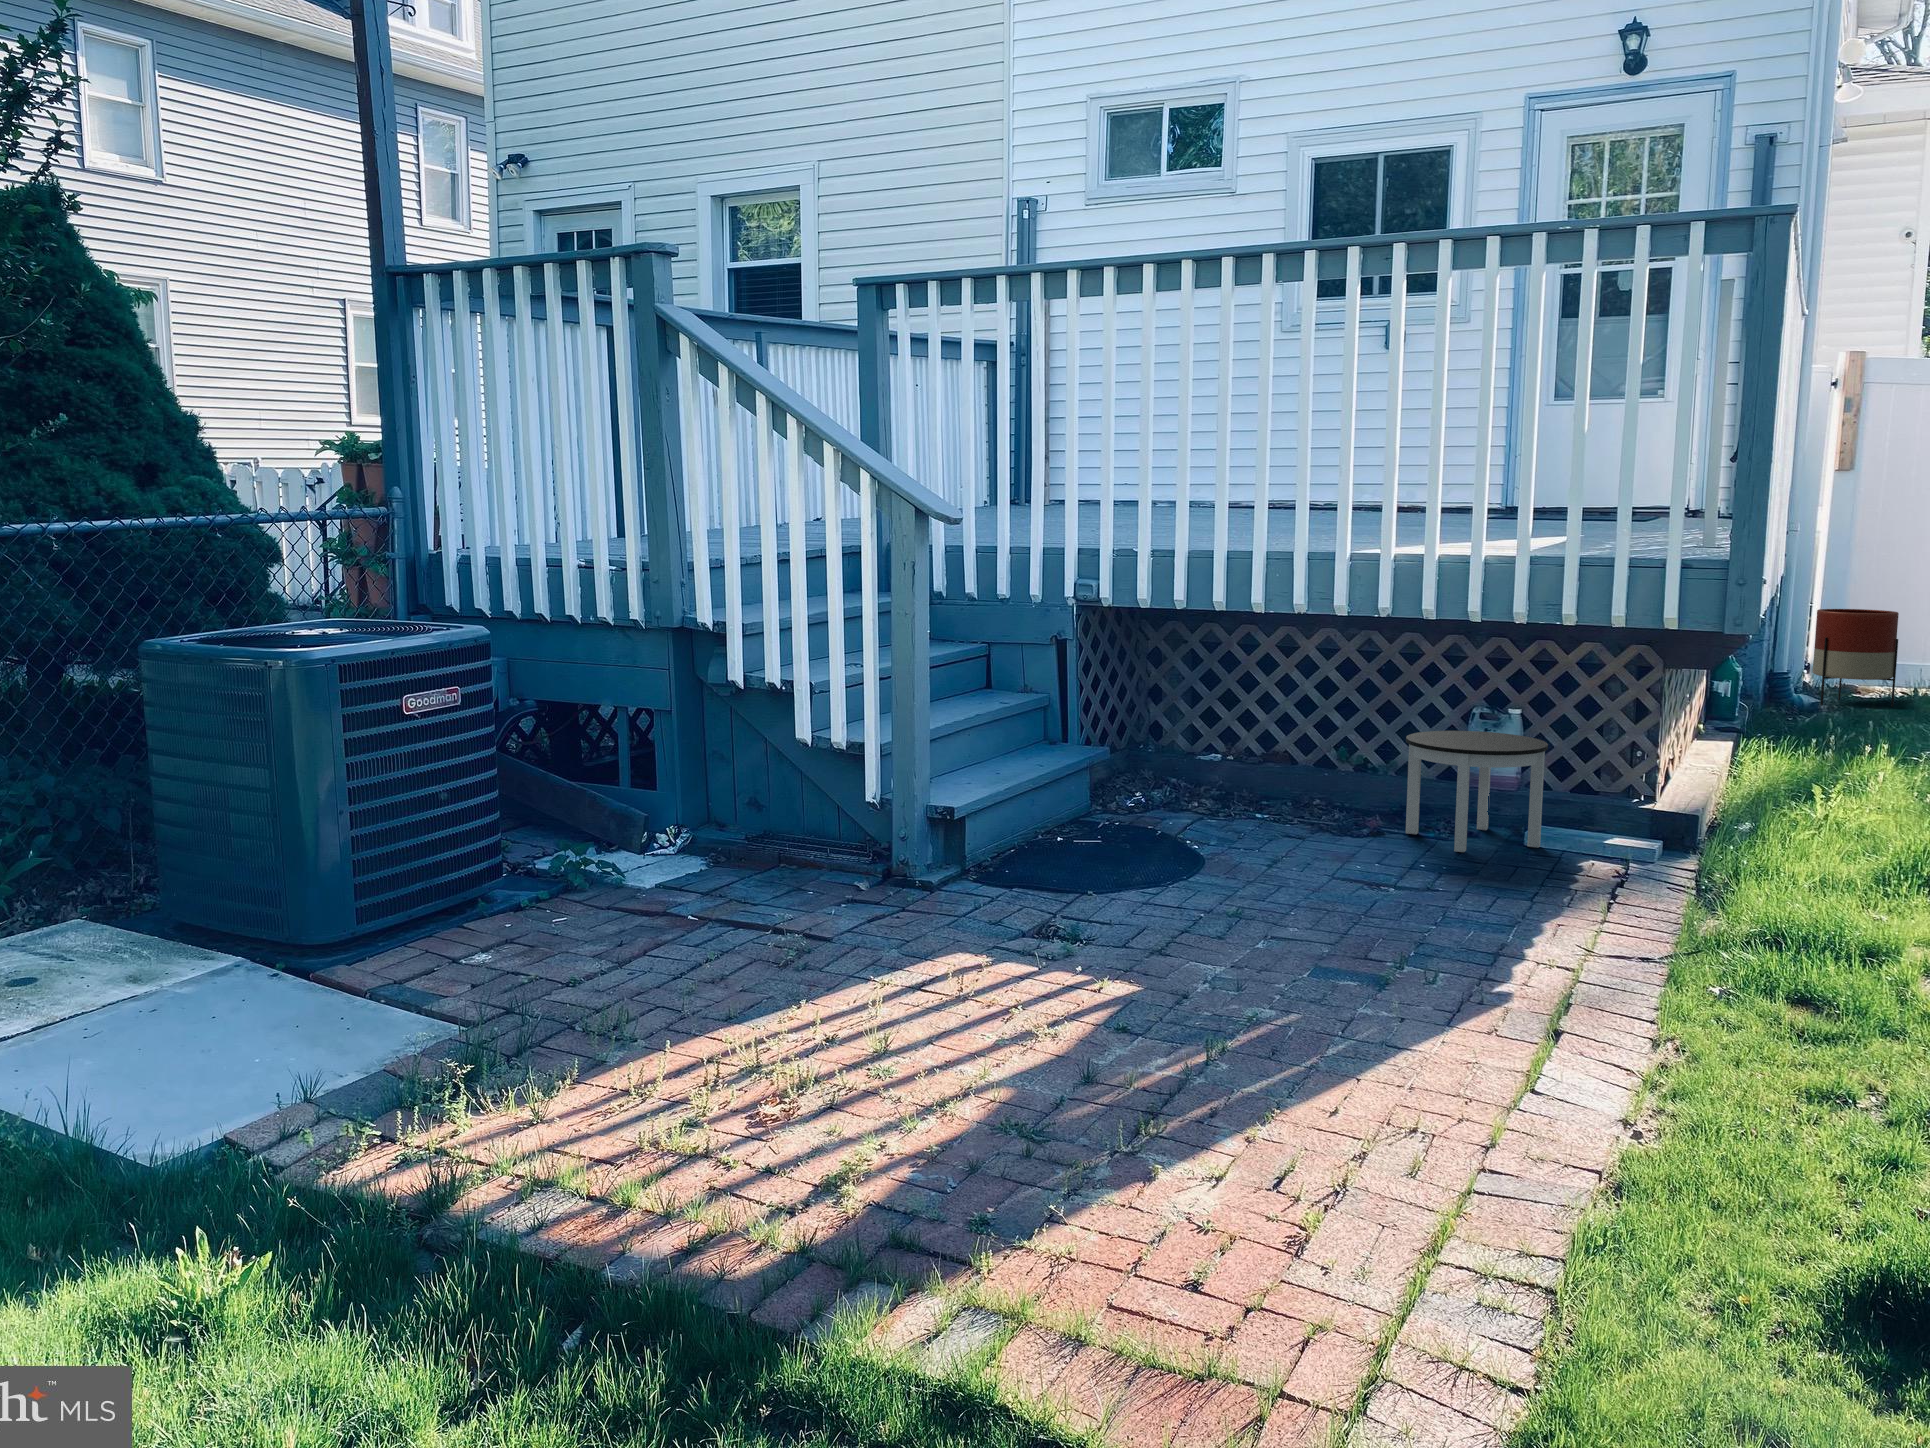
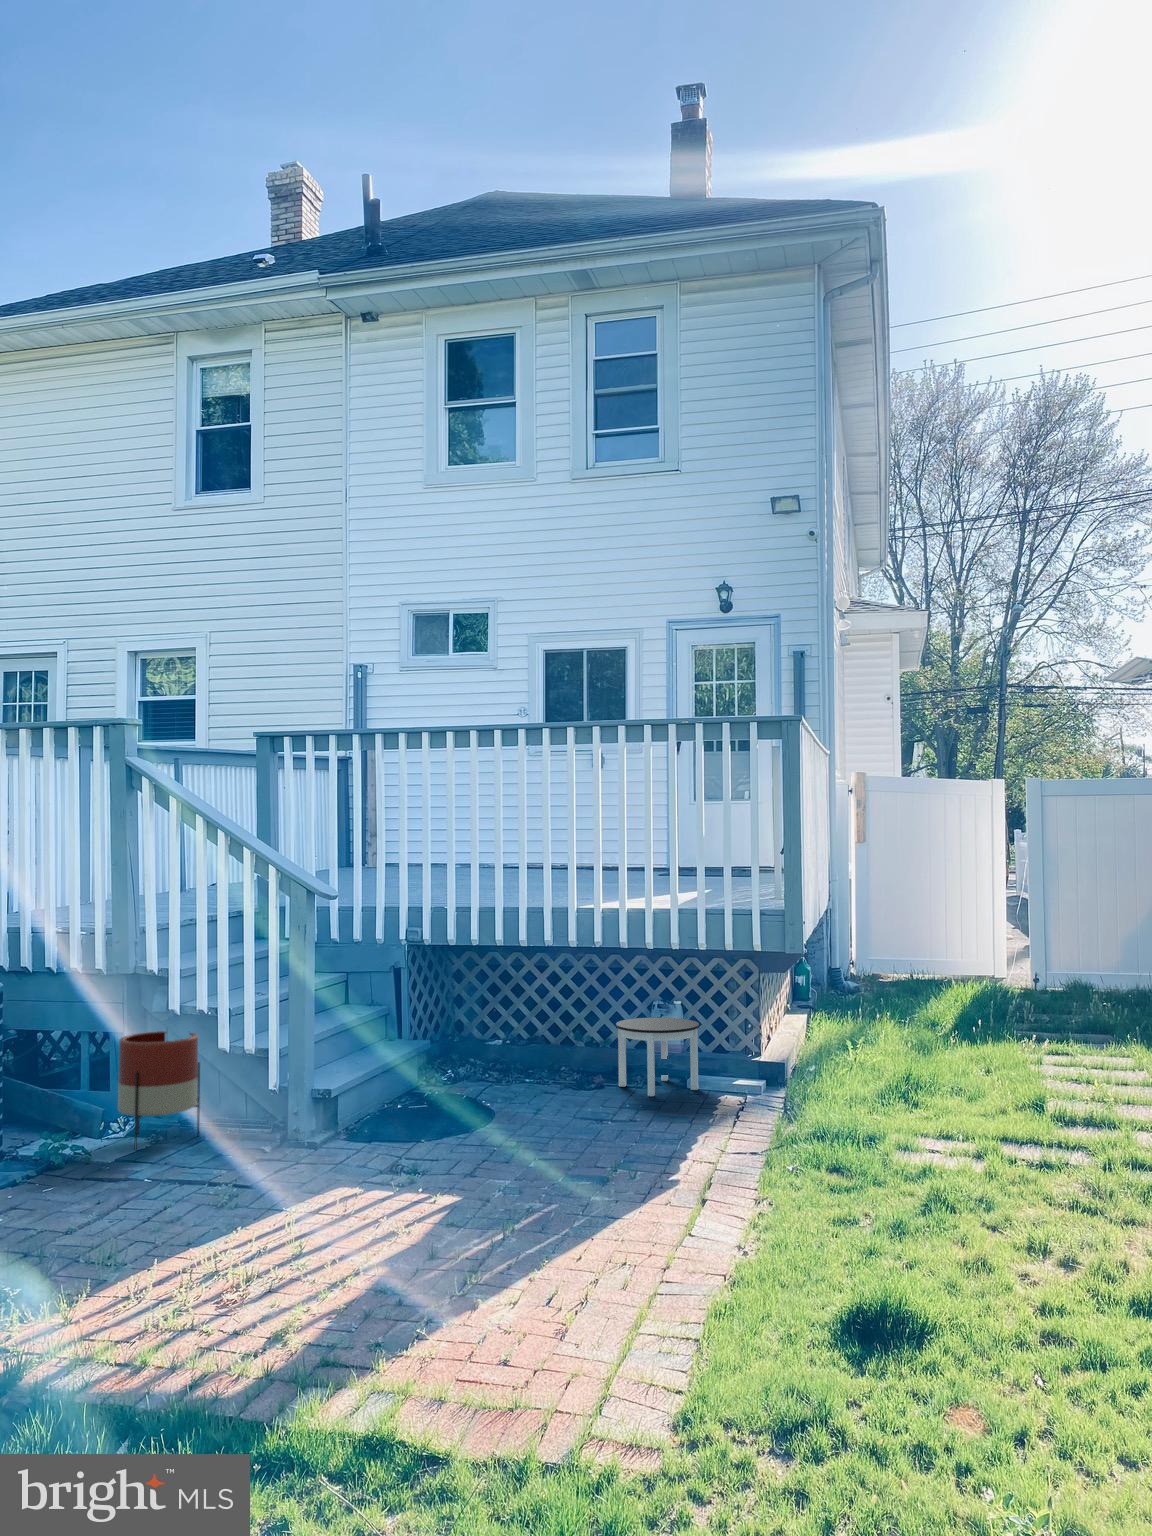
planter: present [1812,609,1899,707] -> present [118,1031,200,1150]

